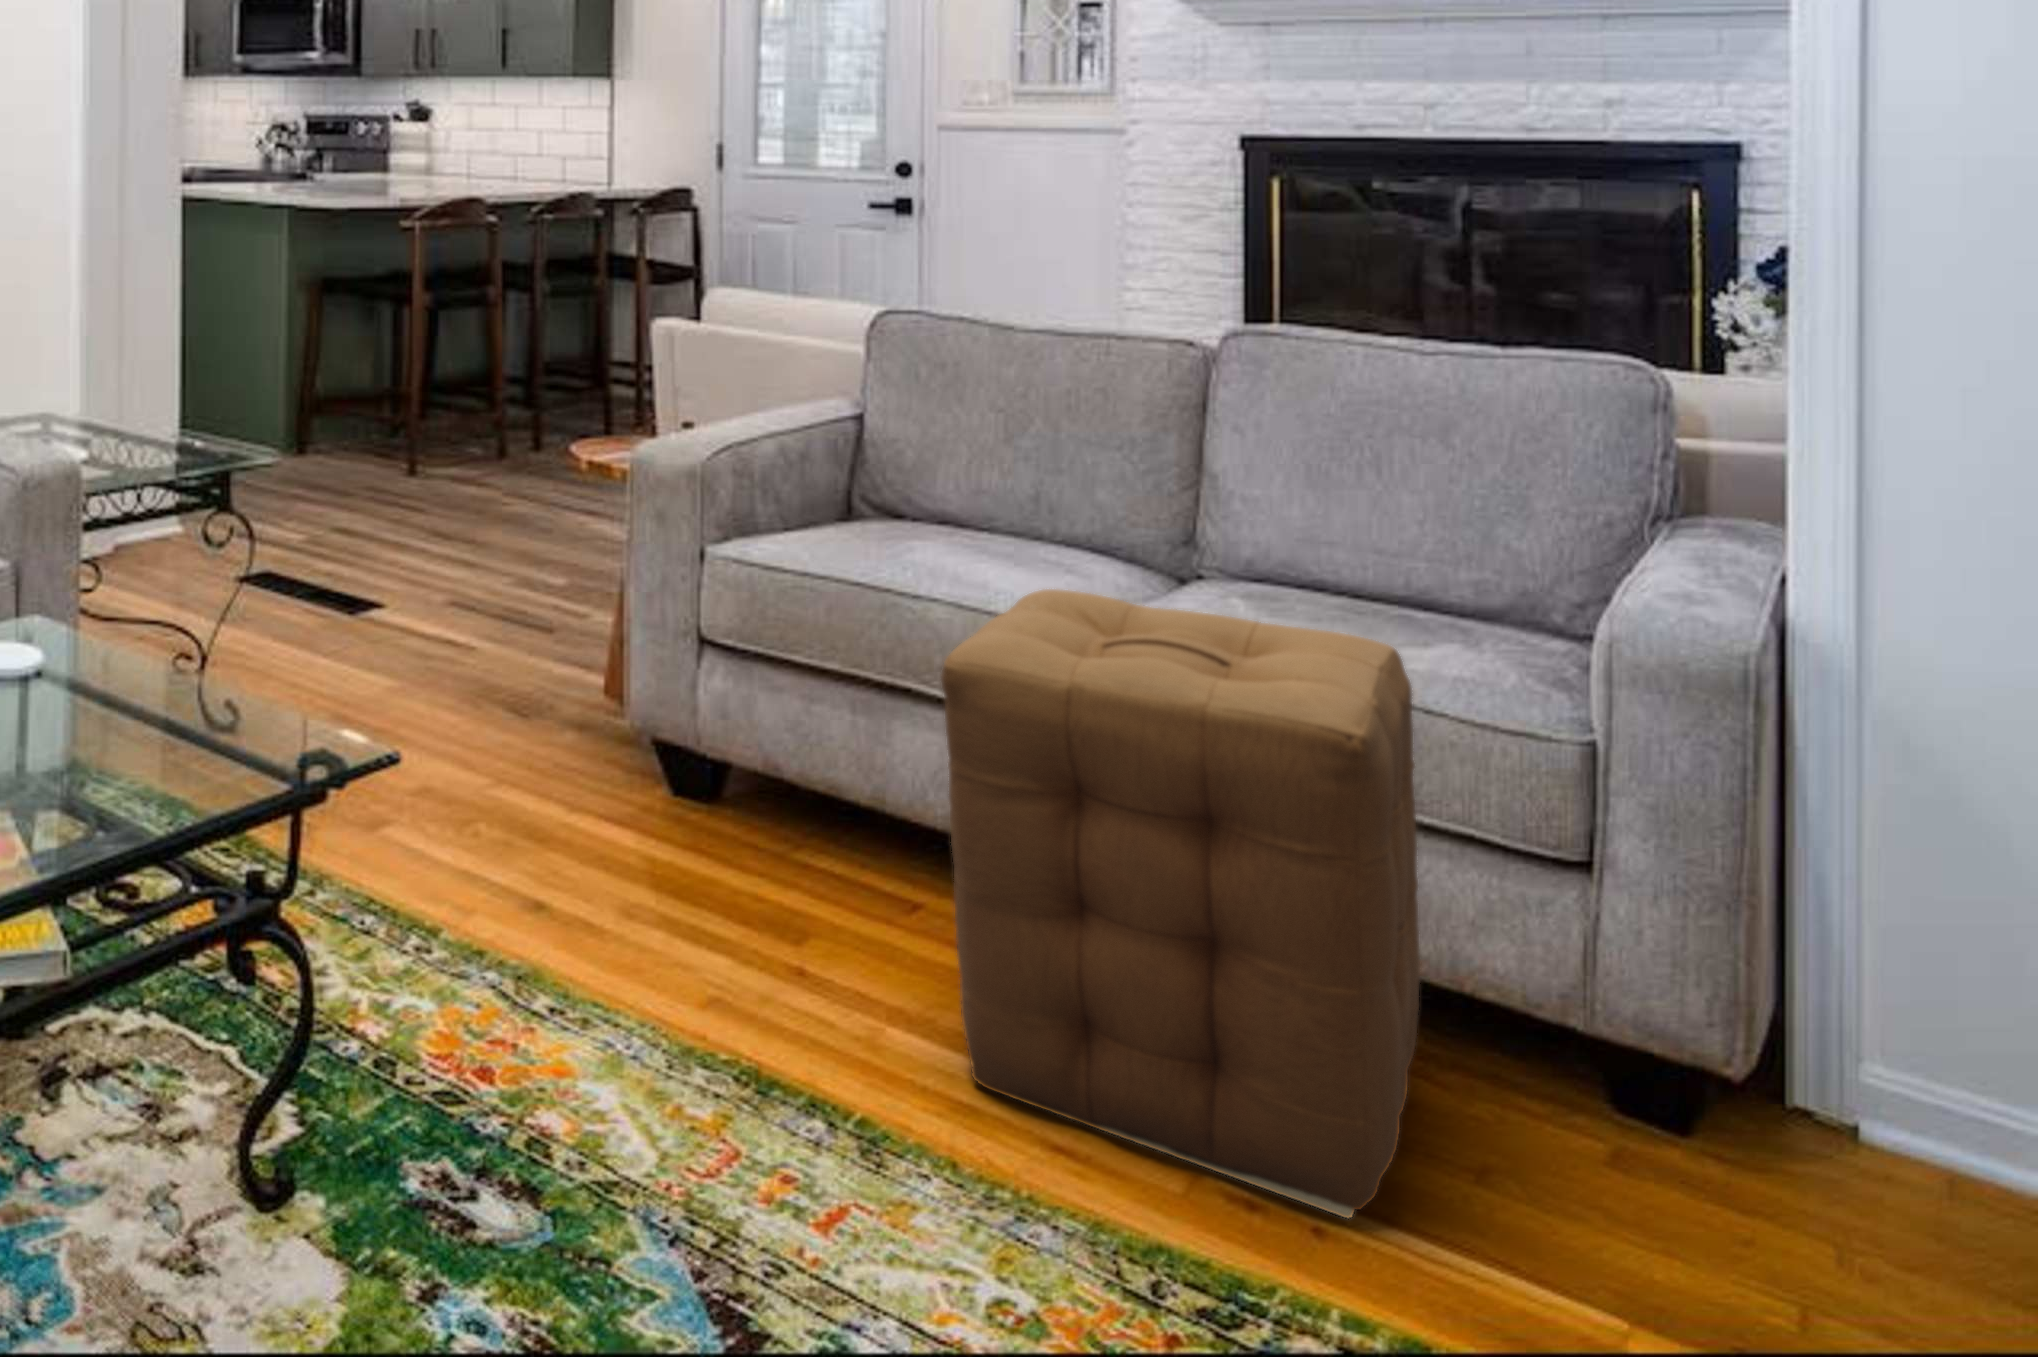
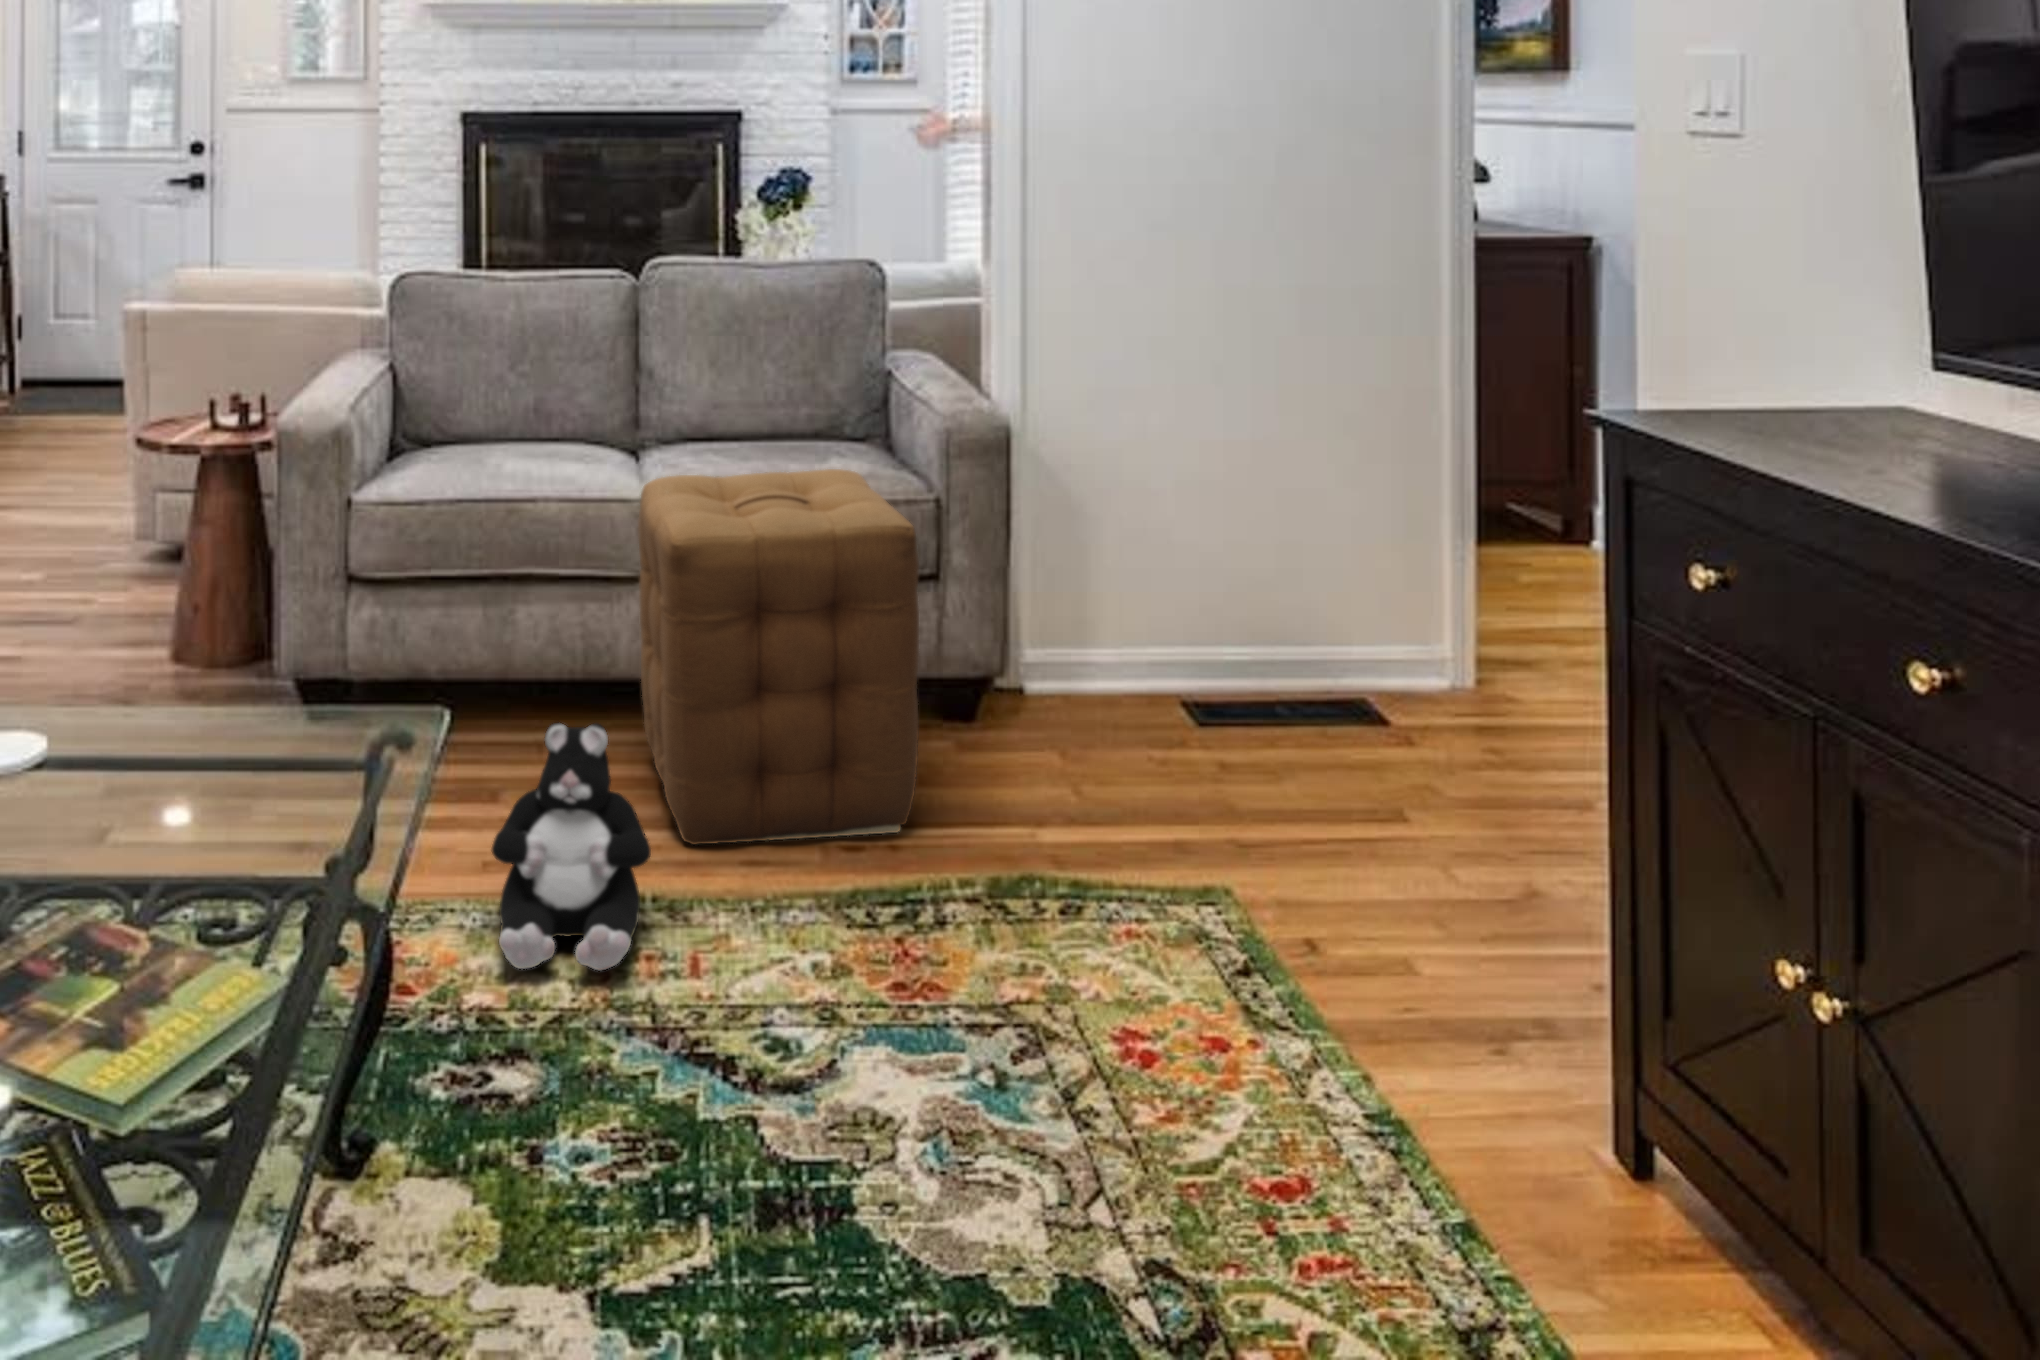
plush toy: none [588,840,824,1162] -> present [492,722,651,971]

